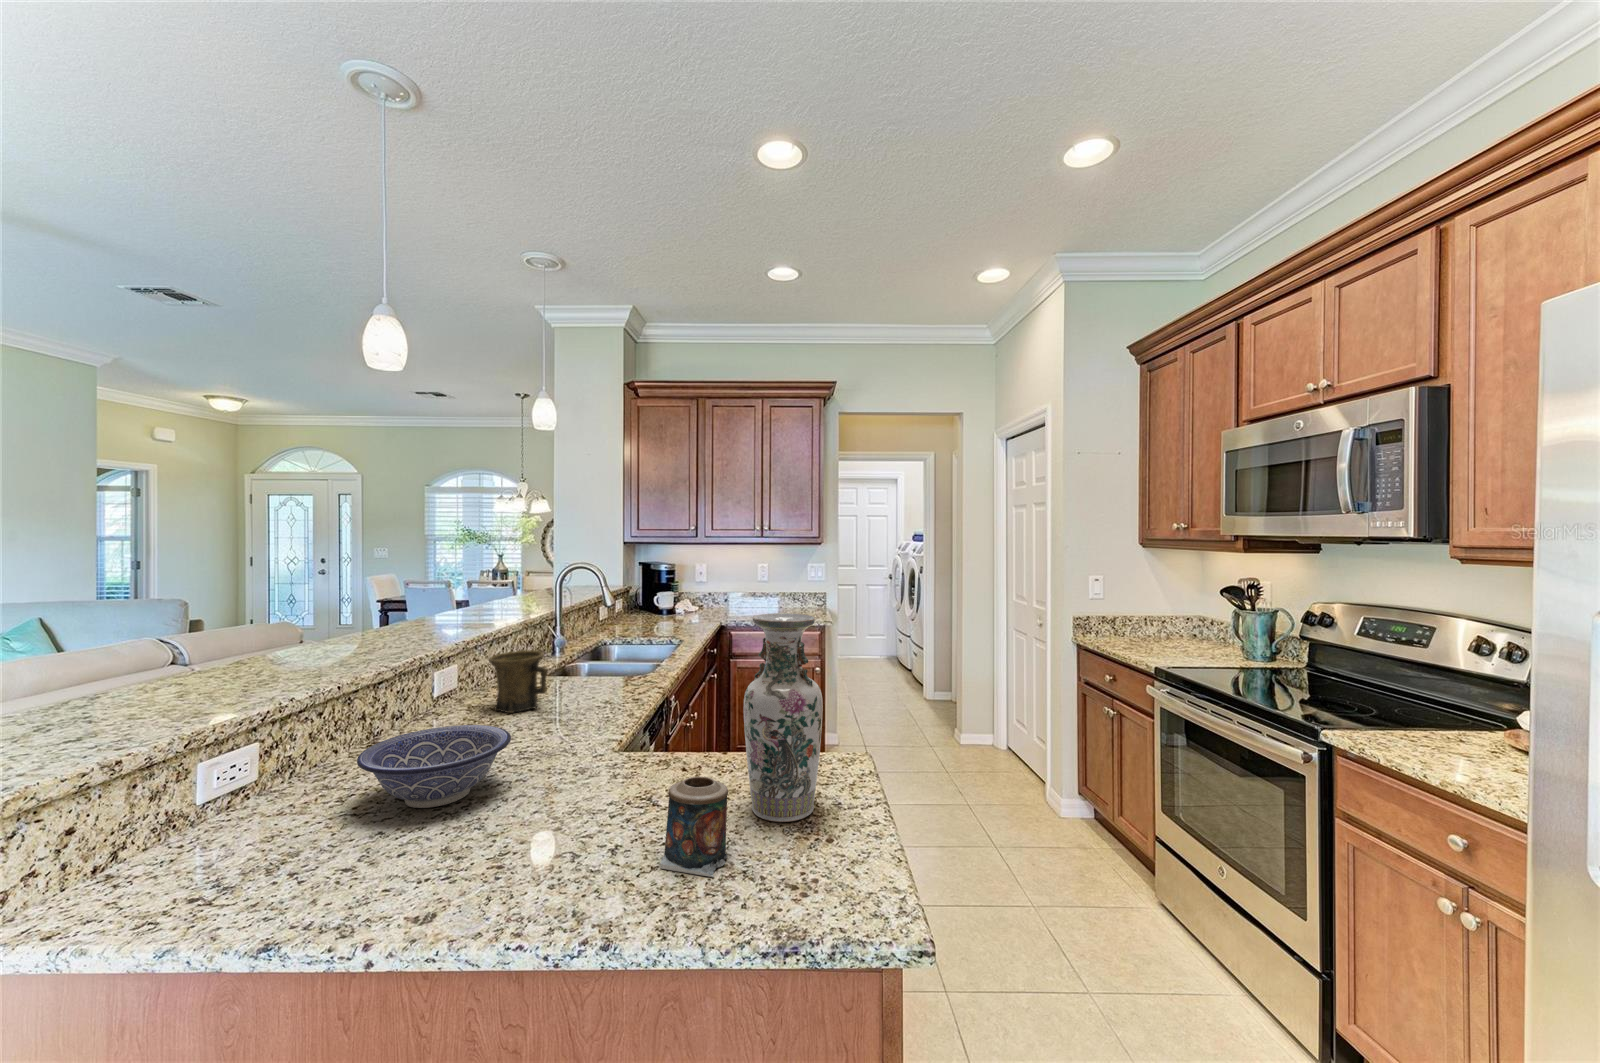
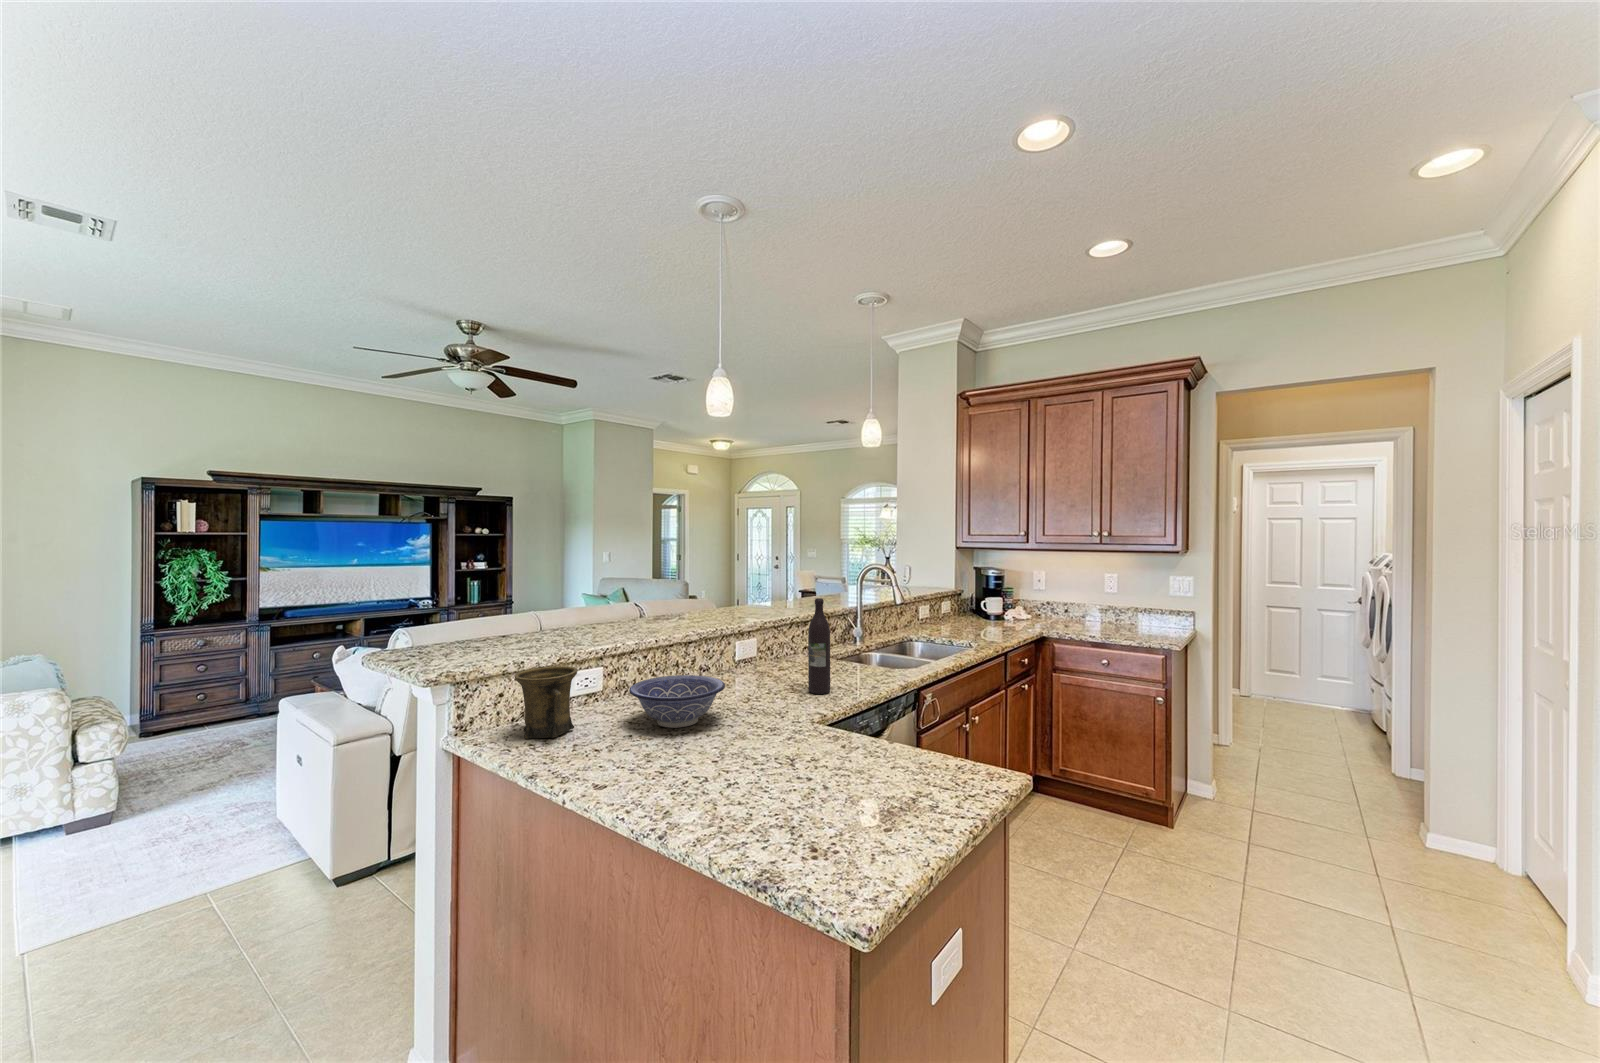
wine bottle: none [568,607,596,723] -> present [808,598,830,694]
vase: present [744,613,823,822] -> none [846,612,919,805]
mug: present [489,650,548,713] -> present [515,666,578,738]
candle: present [660,777,728,877] -> none [742,739,802,822]

